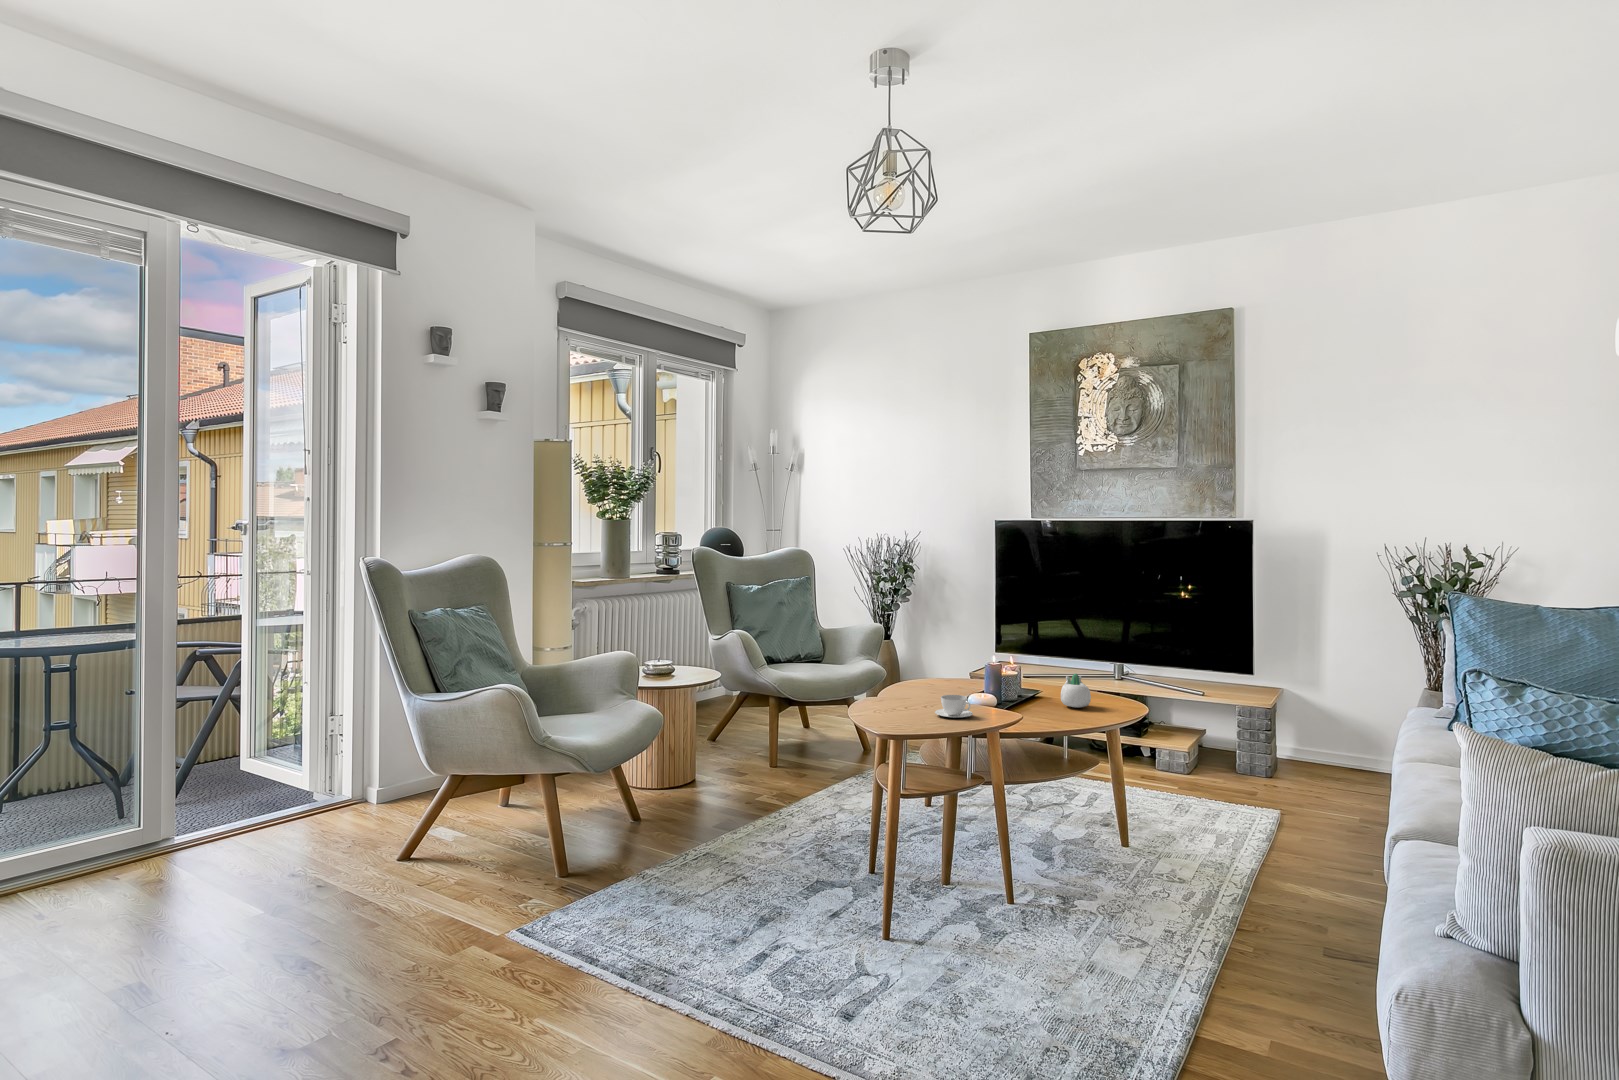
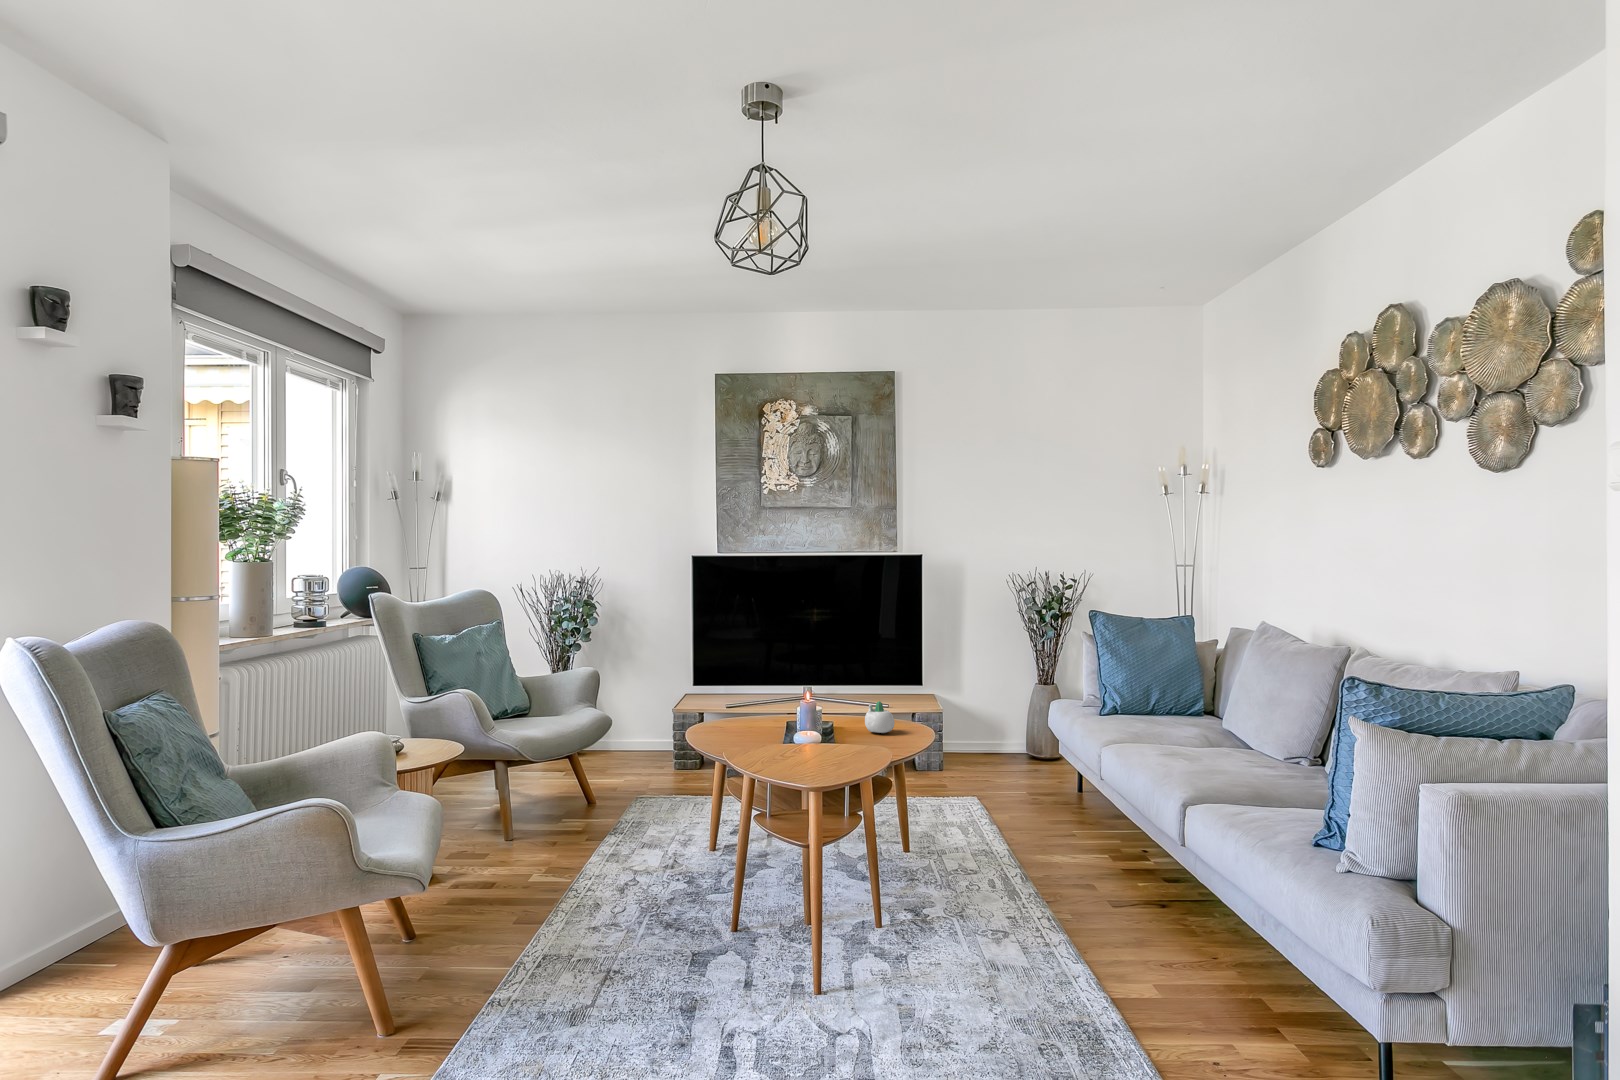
teacup: present [935,695,973,718] -> none [780,734,817,757]

